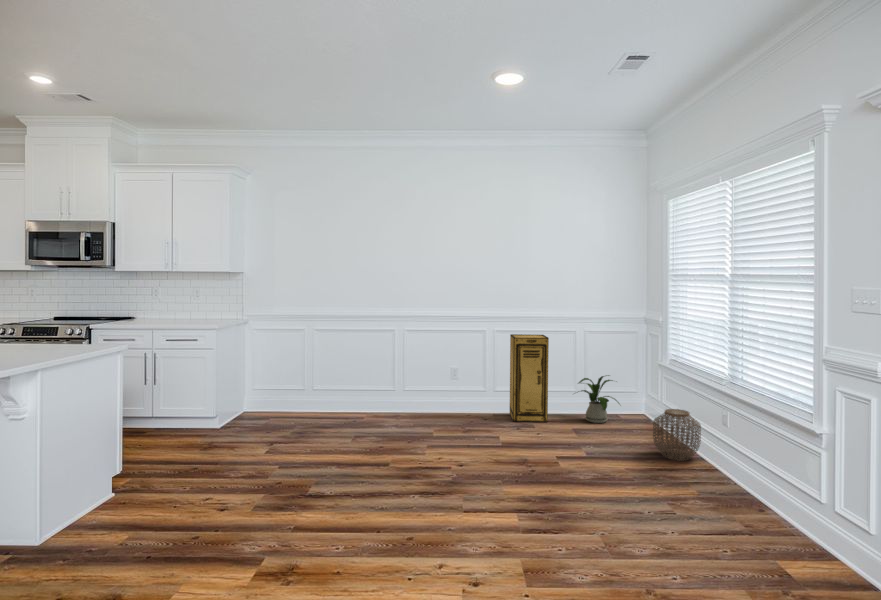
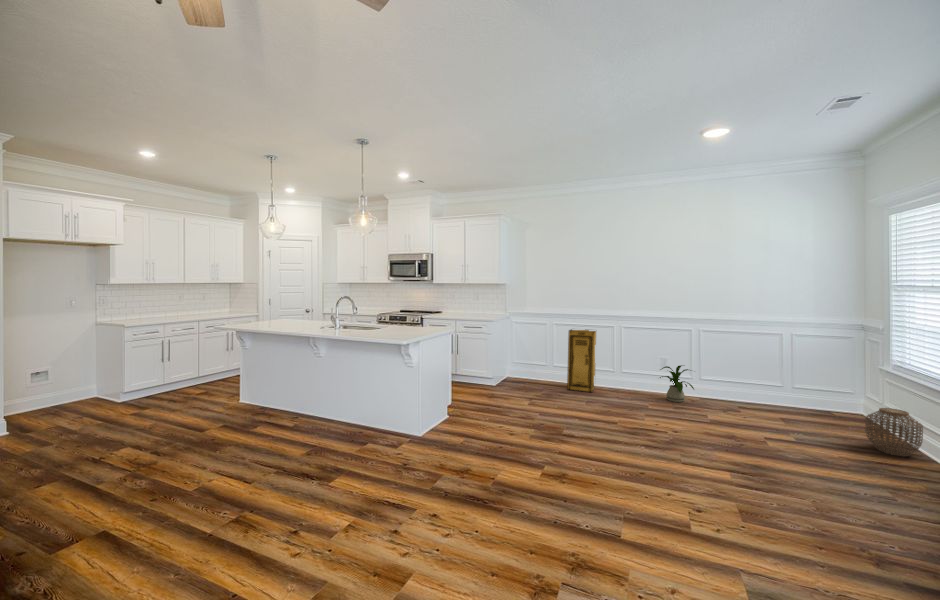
storage cabinet: present [510,334,549,422] -> present [567,329,596,392]
house plant: present [578,375,619,423] -> present [660,365,694,402]

